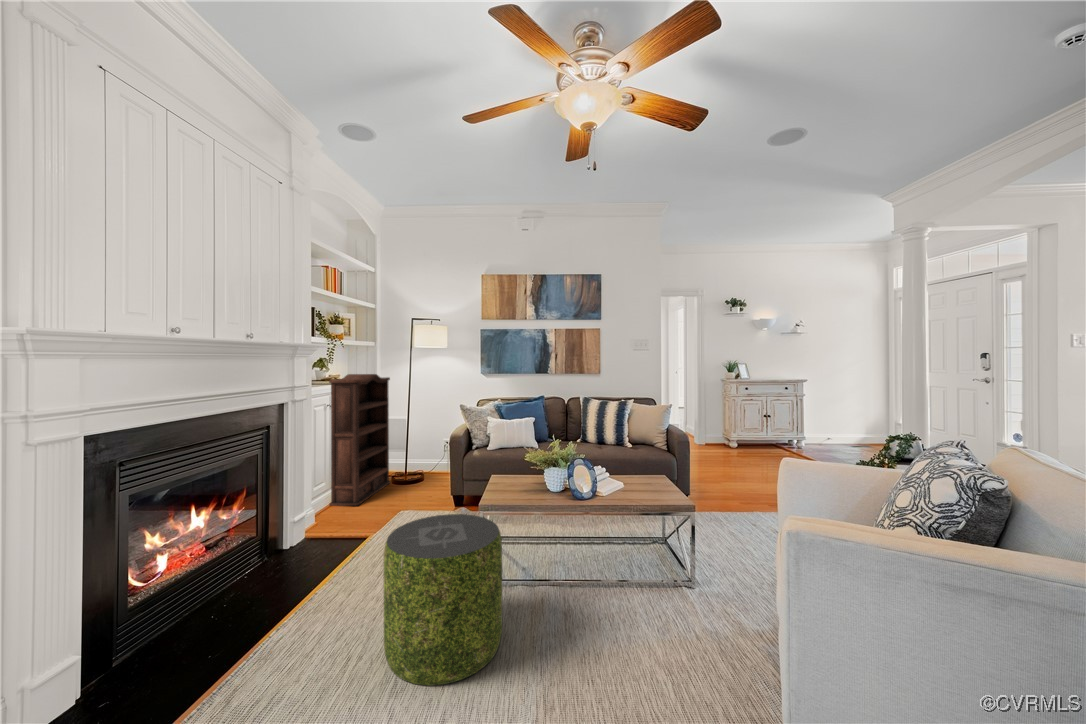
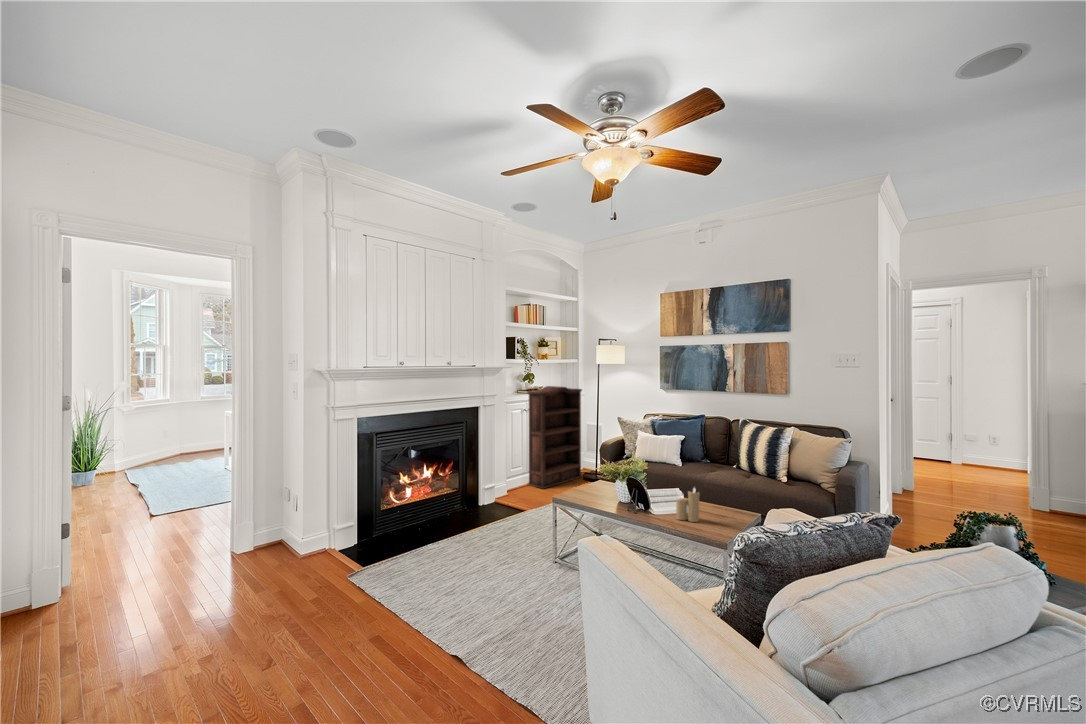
candle: none [644,458,668,497] -> present [676,488,700,522]
pouf: present [384,514,502,685] -> none [468,495,542,595]

